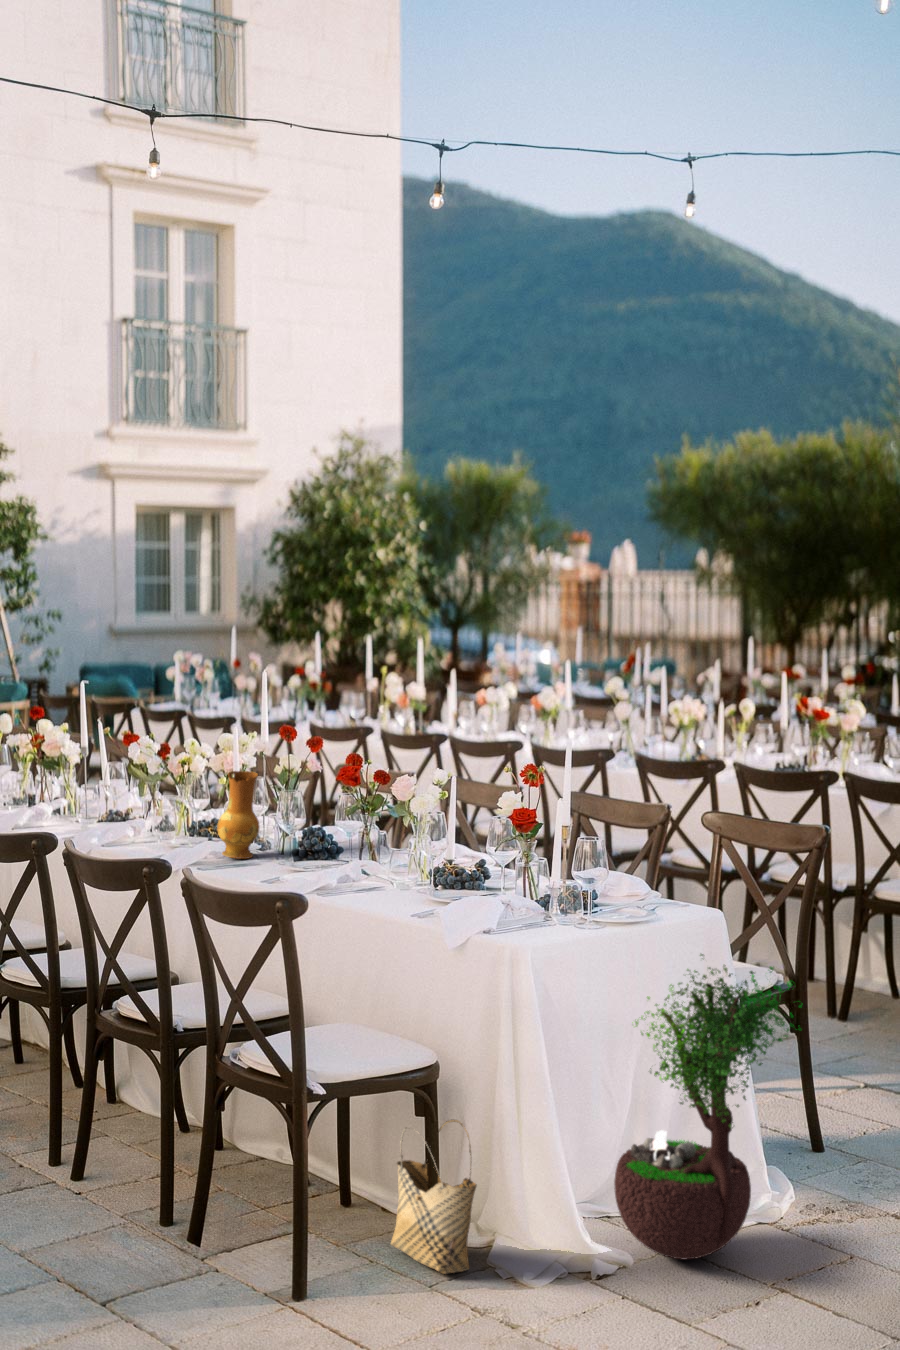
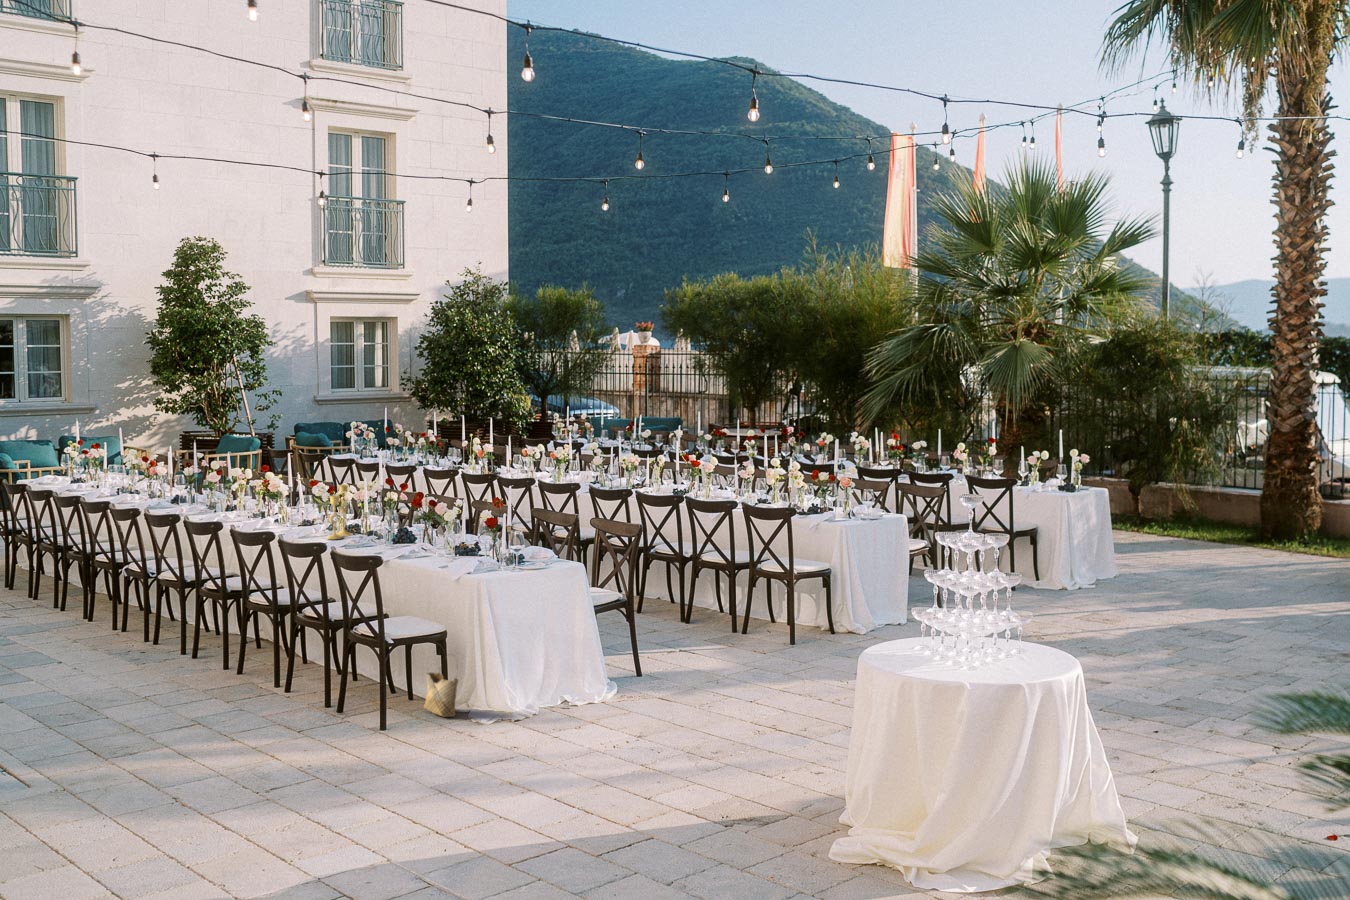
candlestick: none [156,739,211,849] -> present [327,485,353,539]
ceramic jug: present [217,771,259,859] -> none [355,501,376,544]
potted tree: present [614,954,802,1259] -> none [520,581,598,711]

